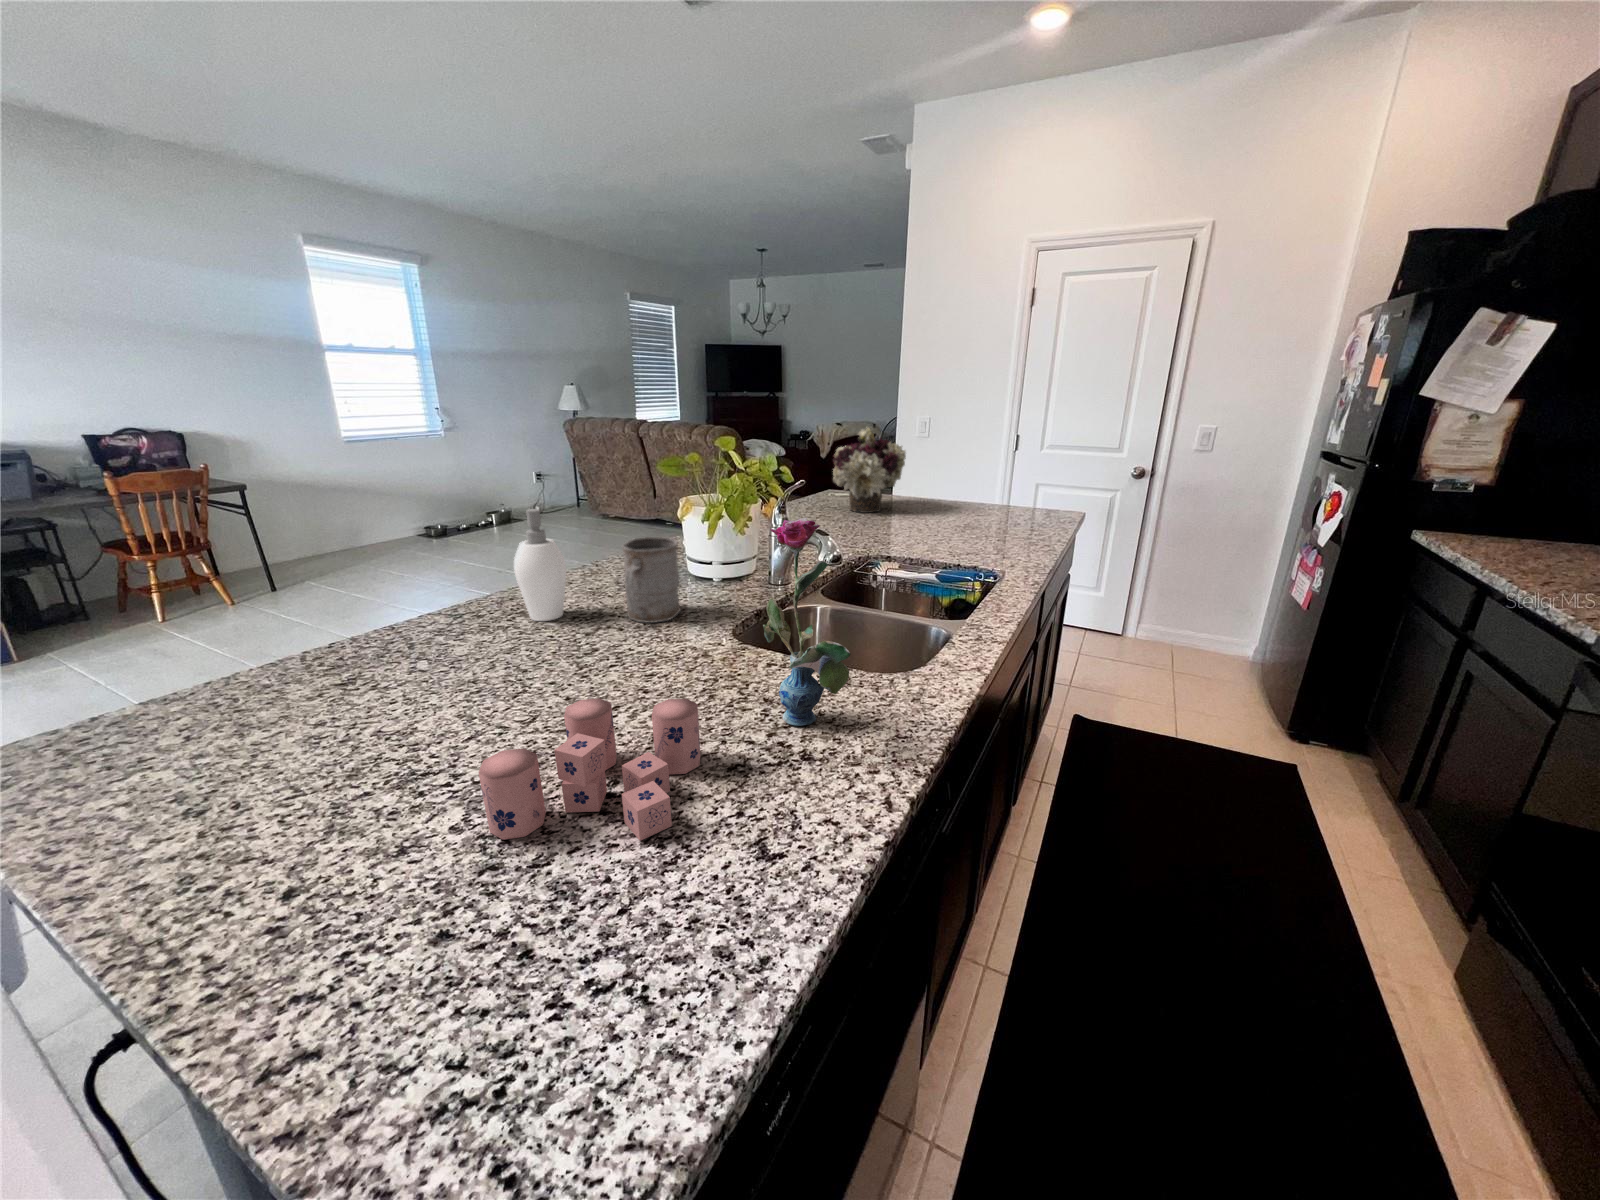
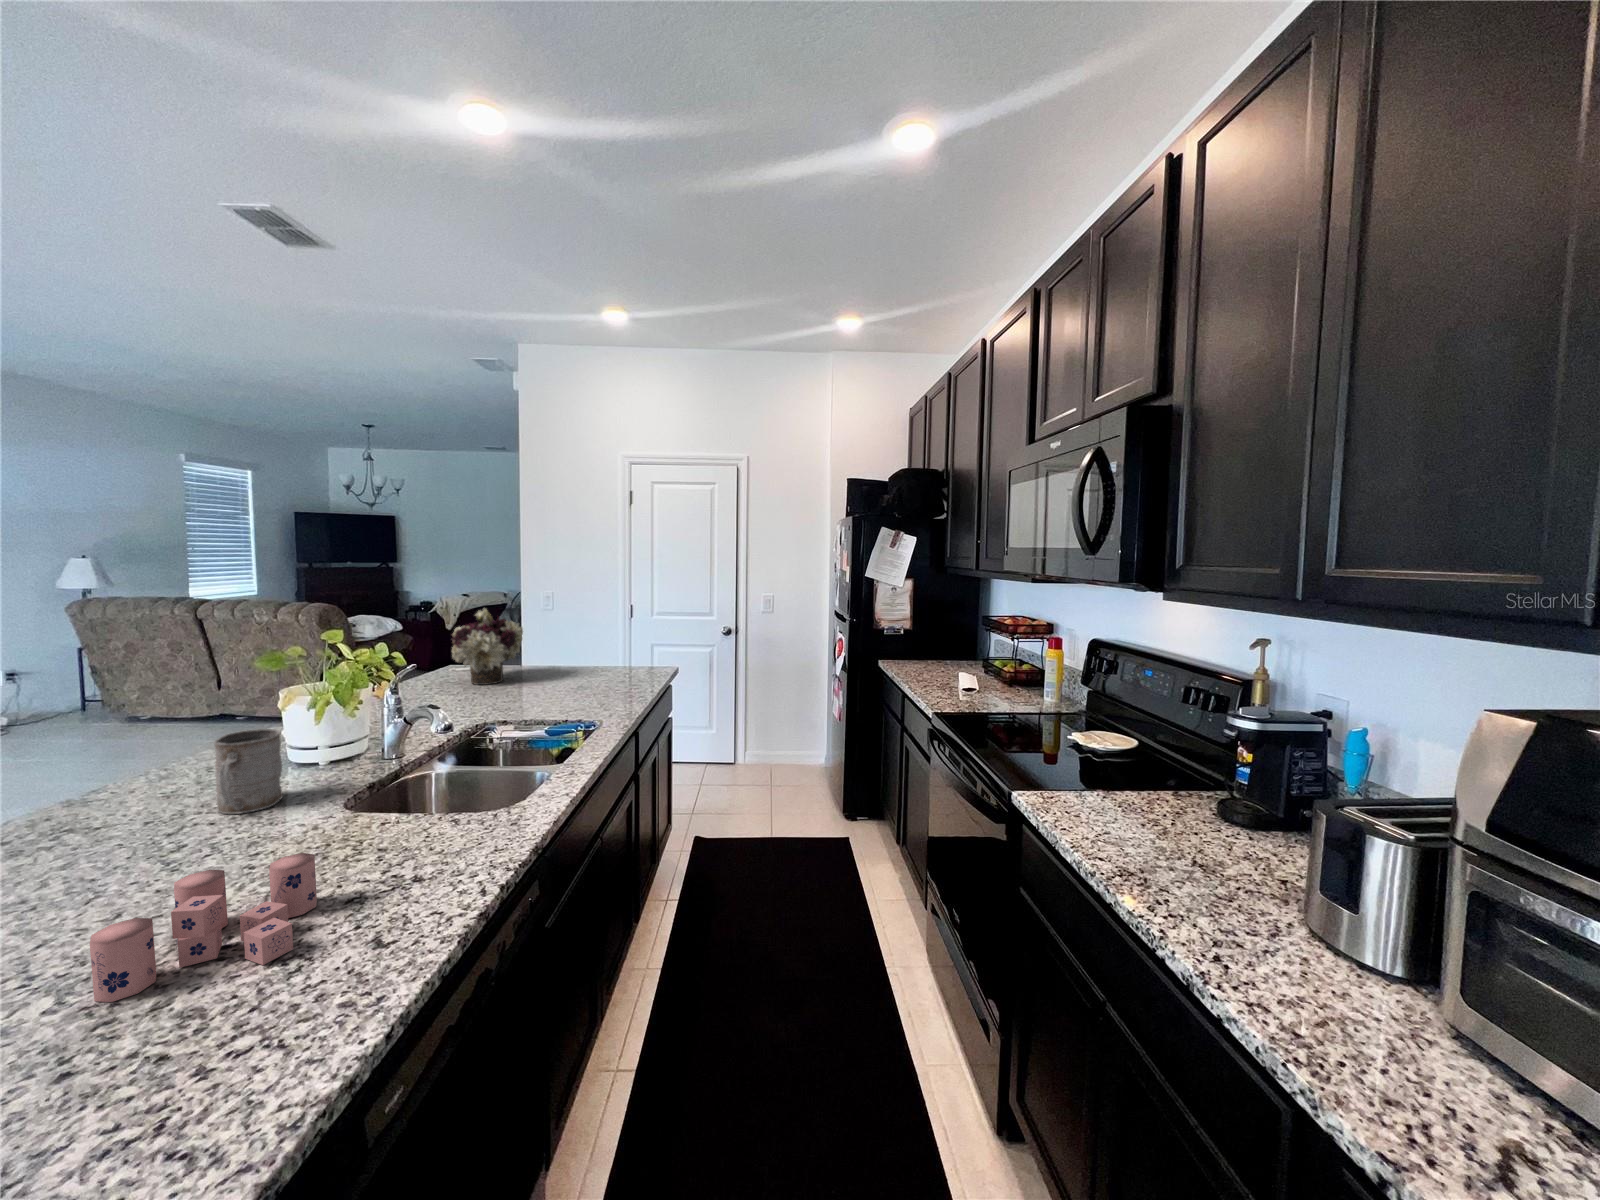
soap dispenser: present [514,509,567,621] -> none [65,717,156,835]
vase: present [763,518,851,726] -> none [375,697,452,861]

